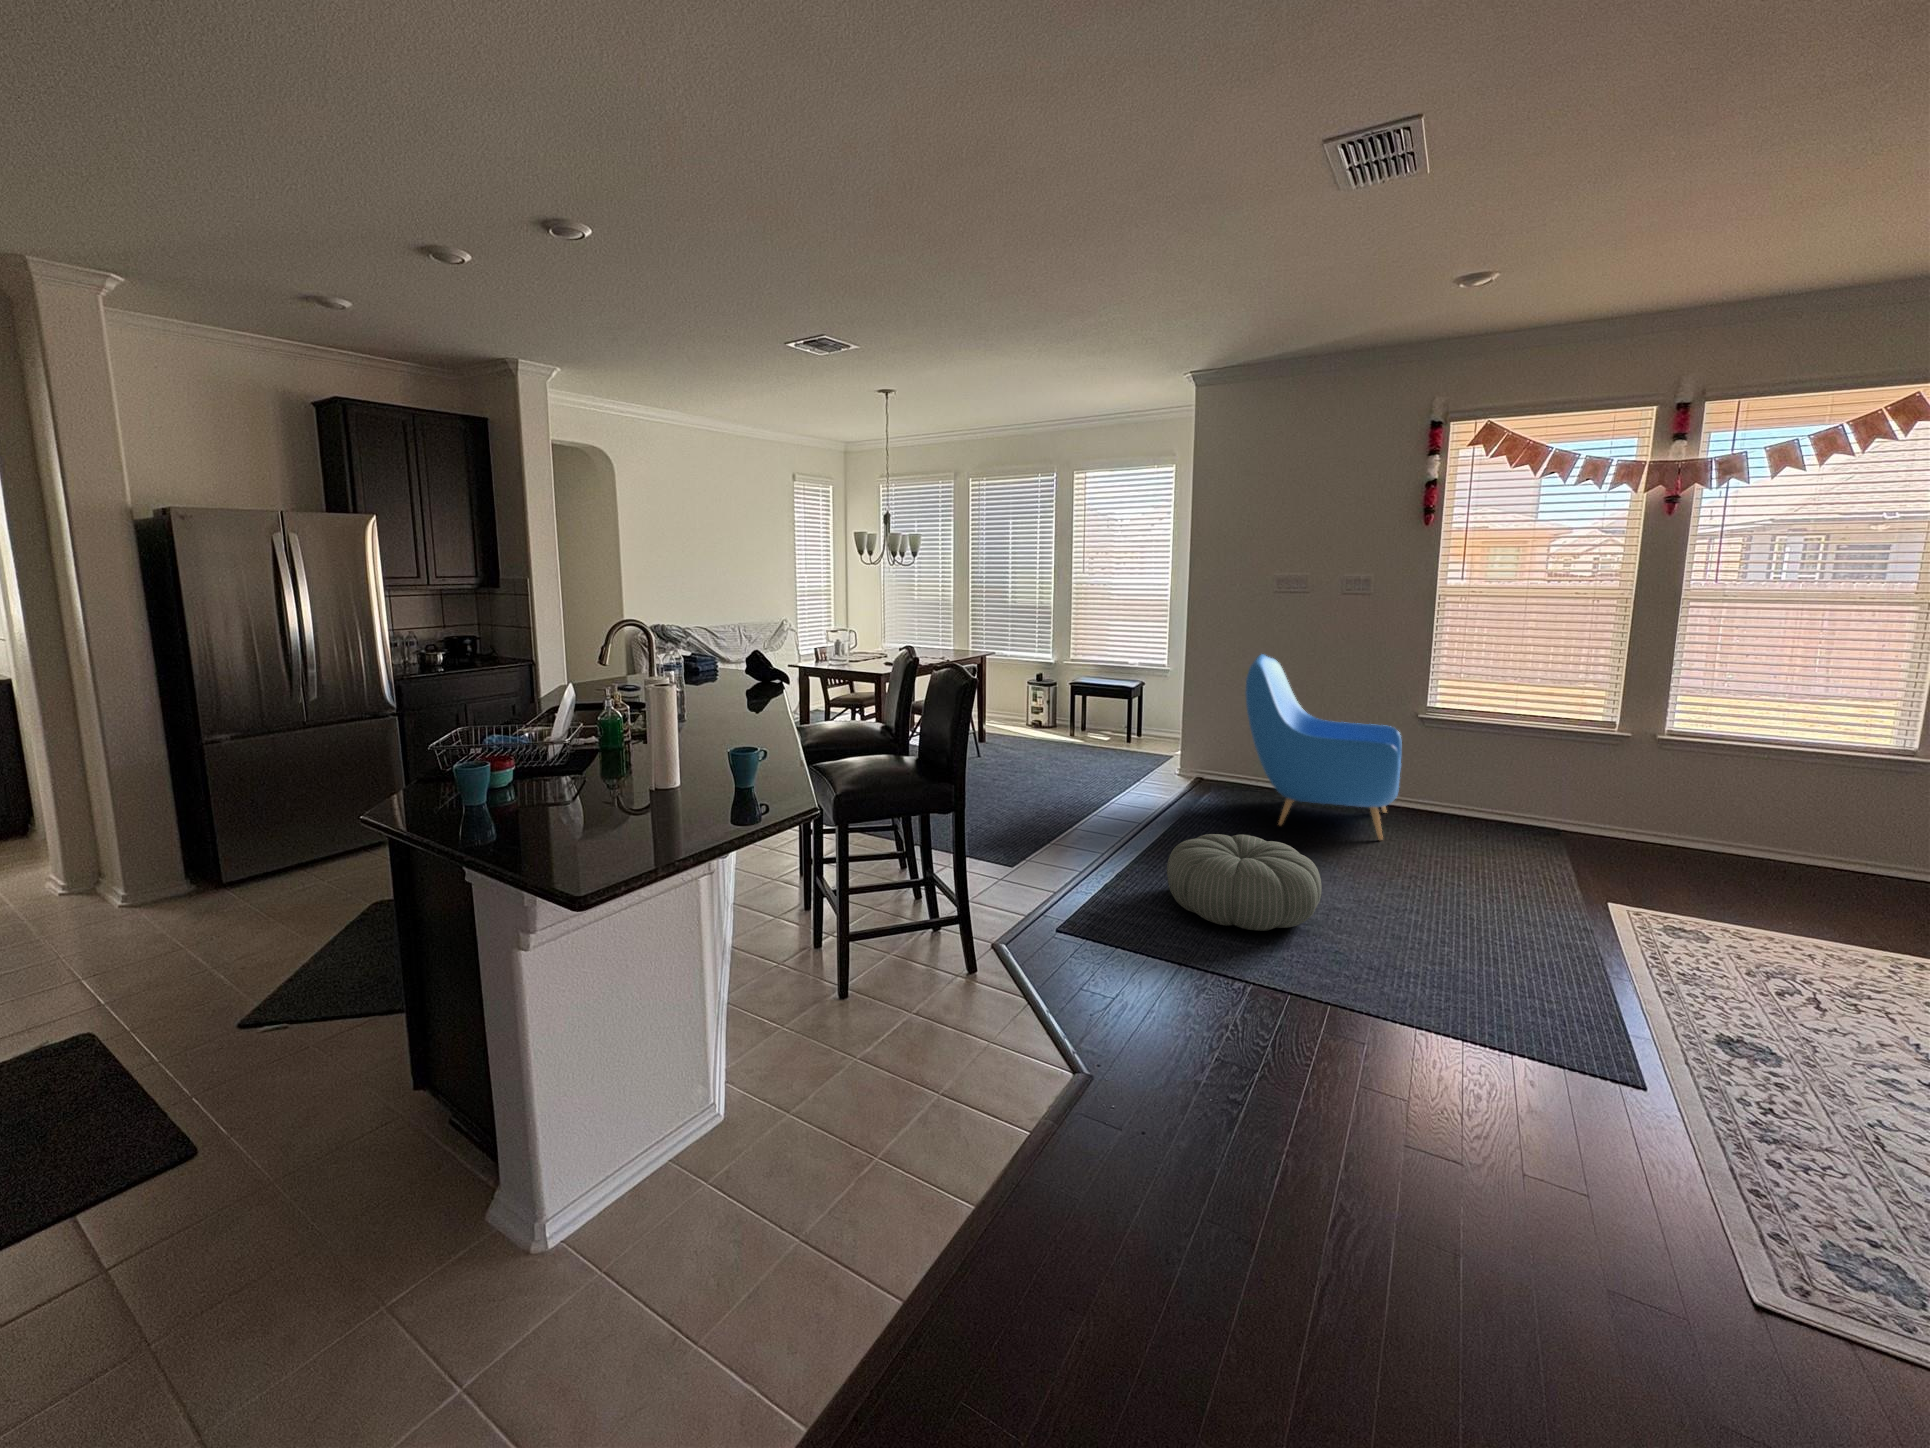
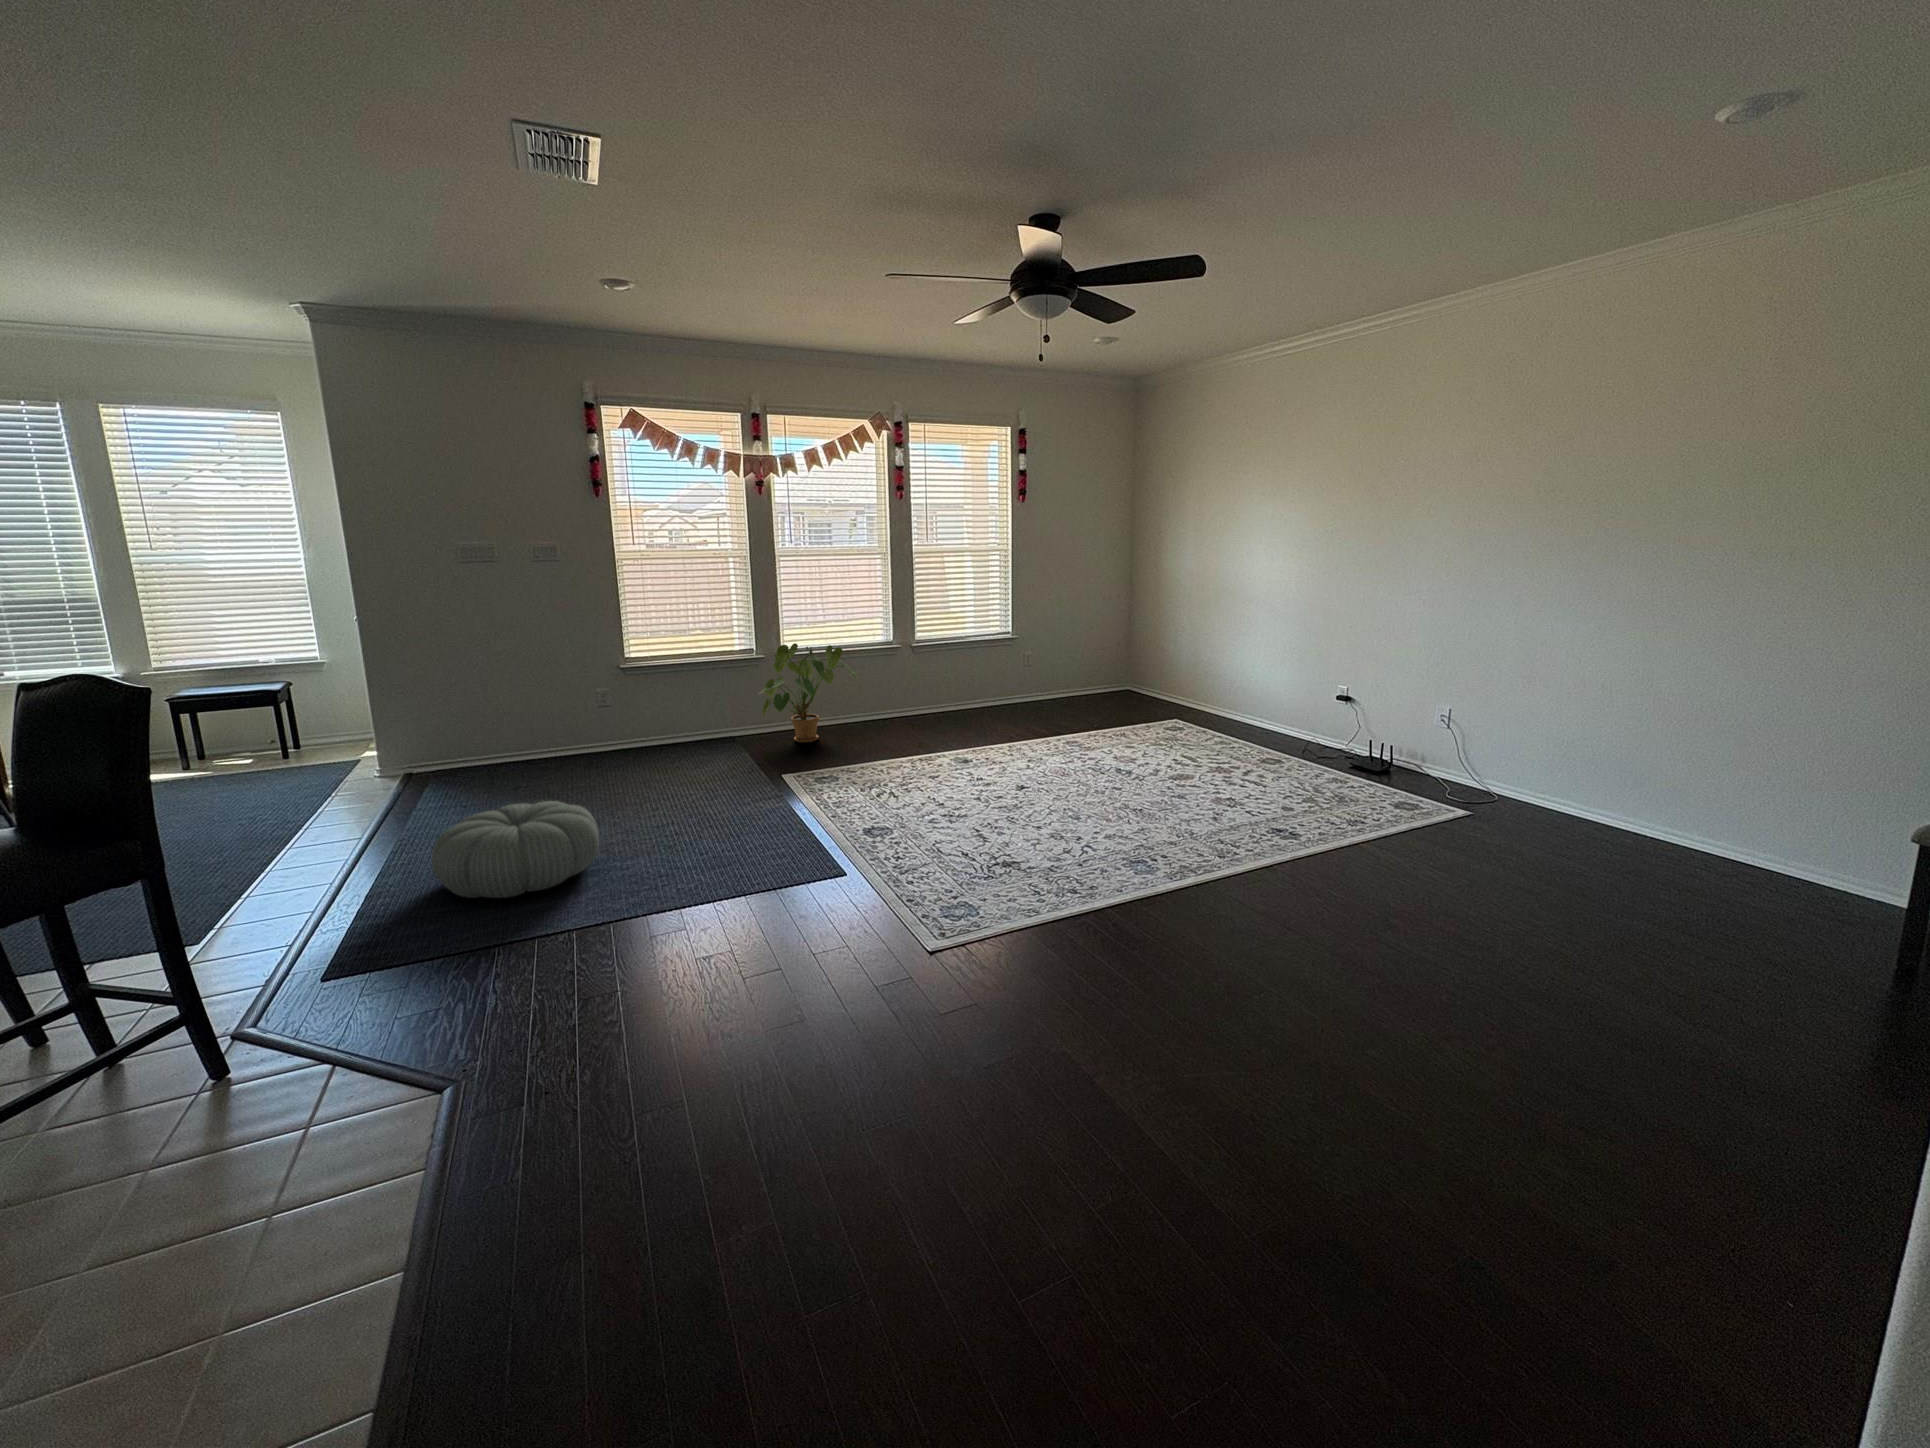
armchair: present [1245,654,1402,840] -> none [456,626,623,792]
house plant: none [1604,725,1816,874] -> present [761,643,859,743]

